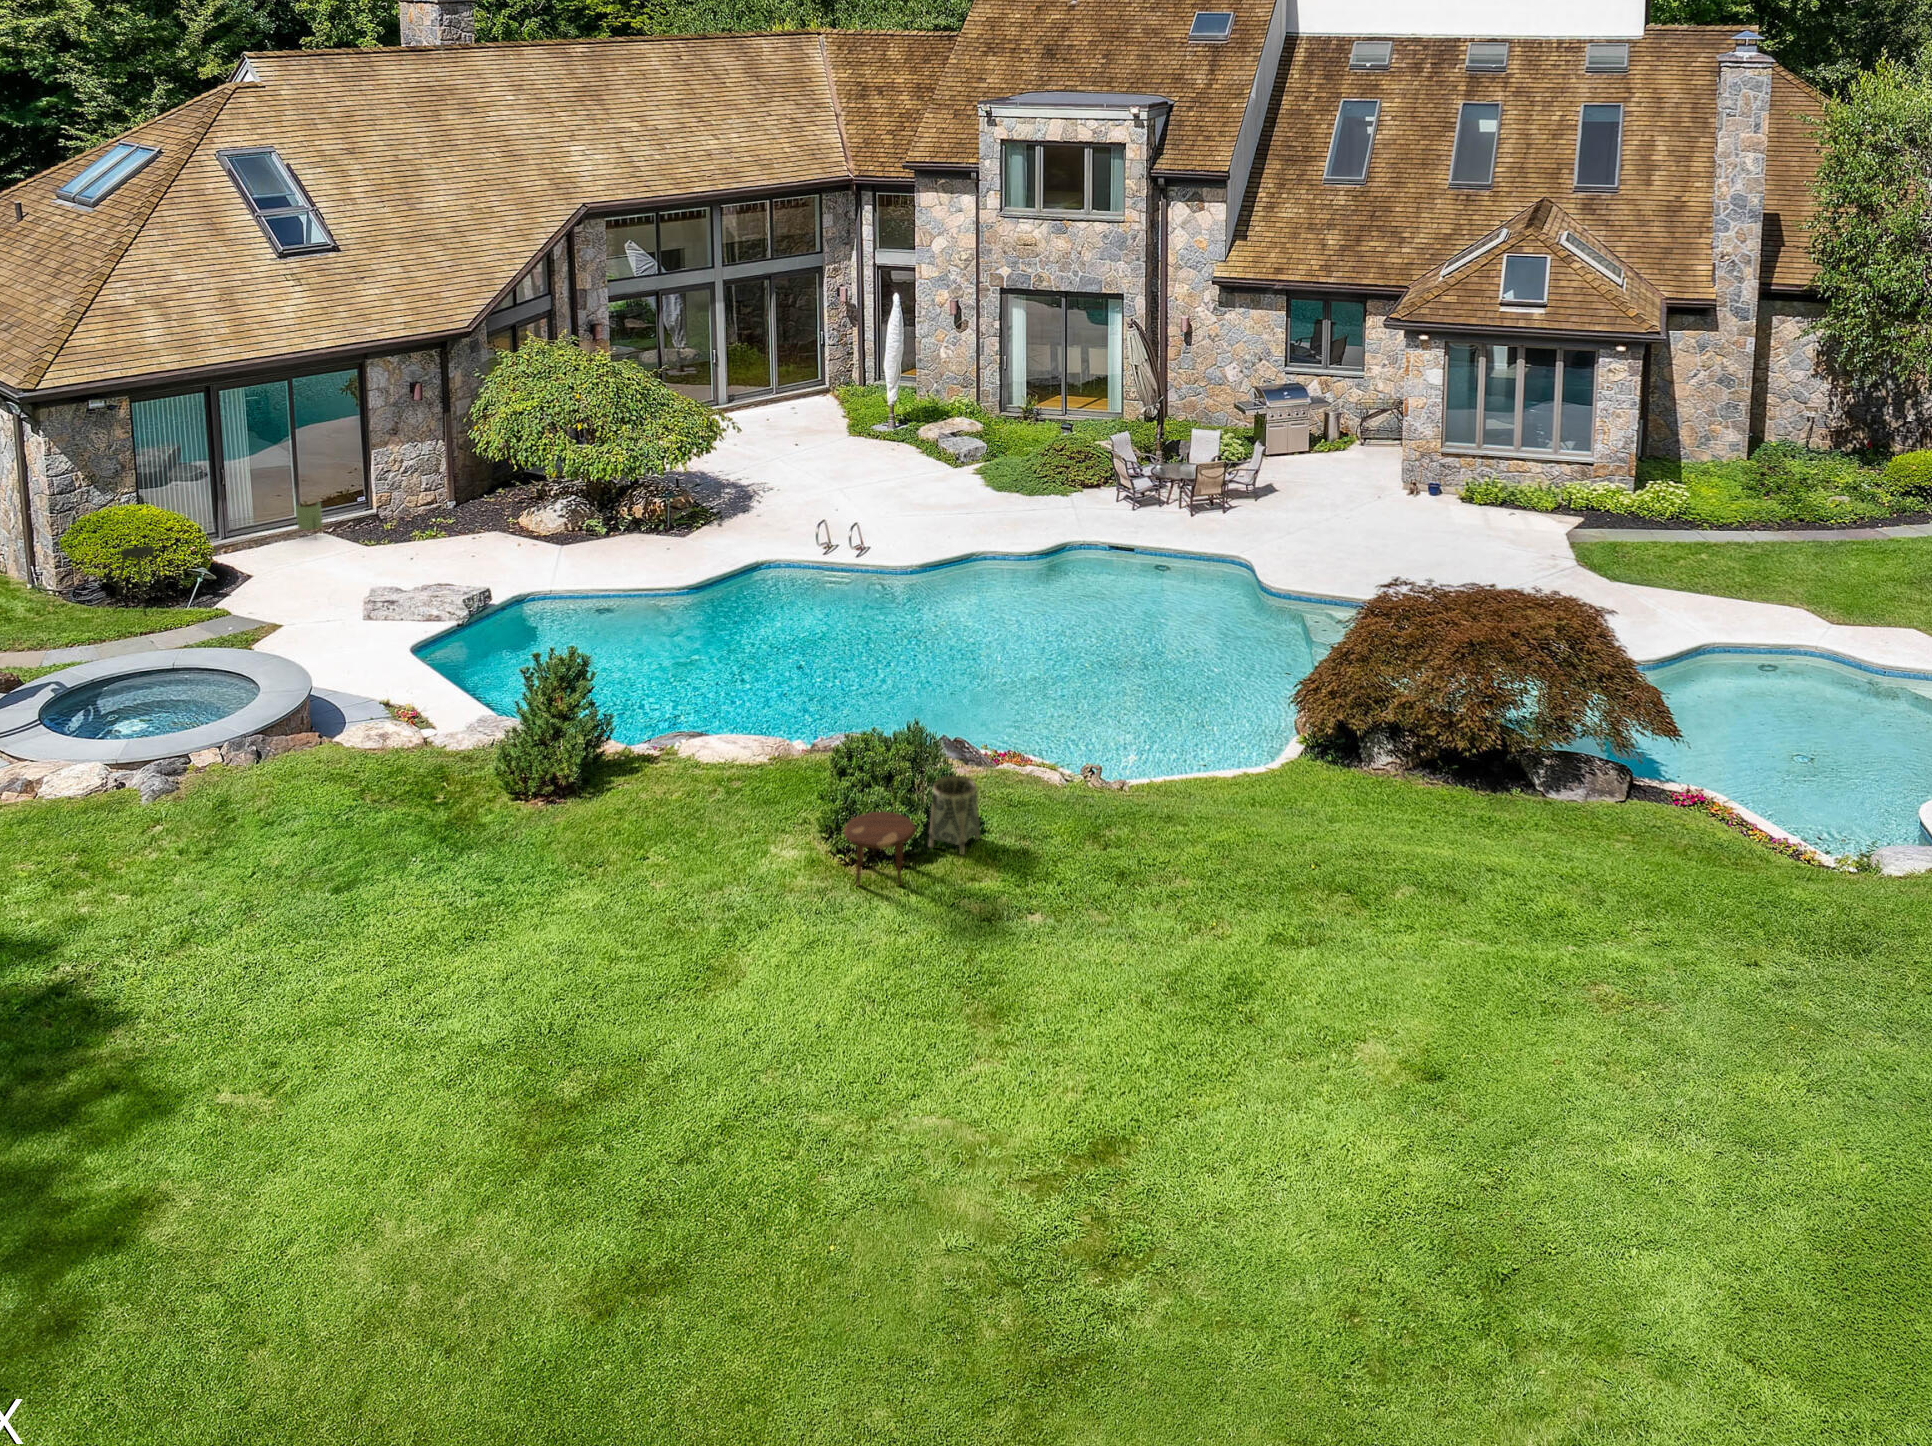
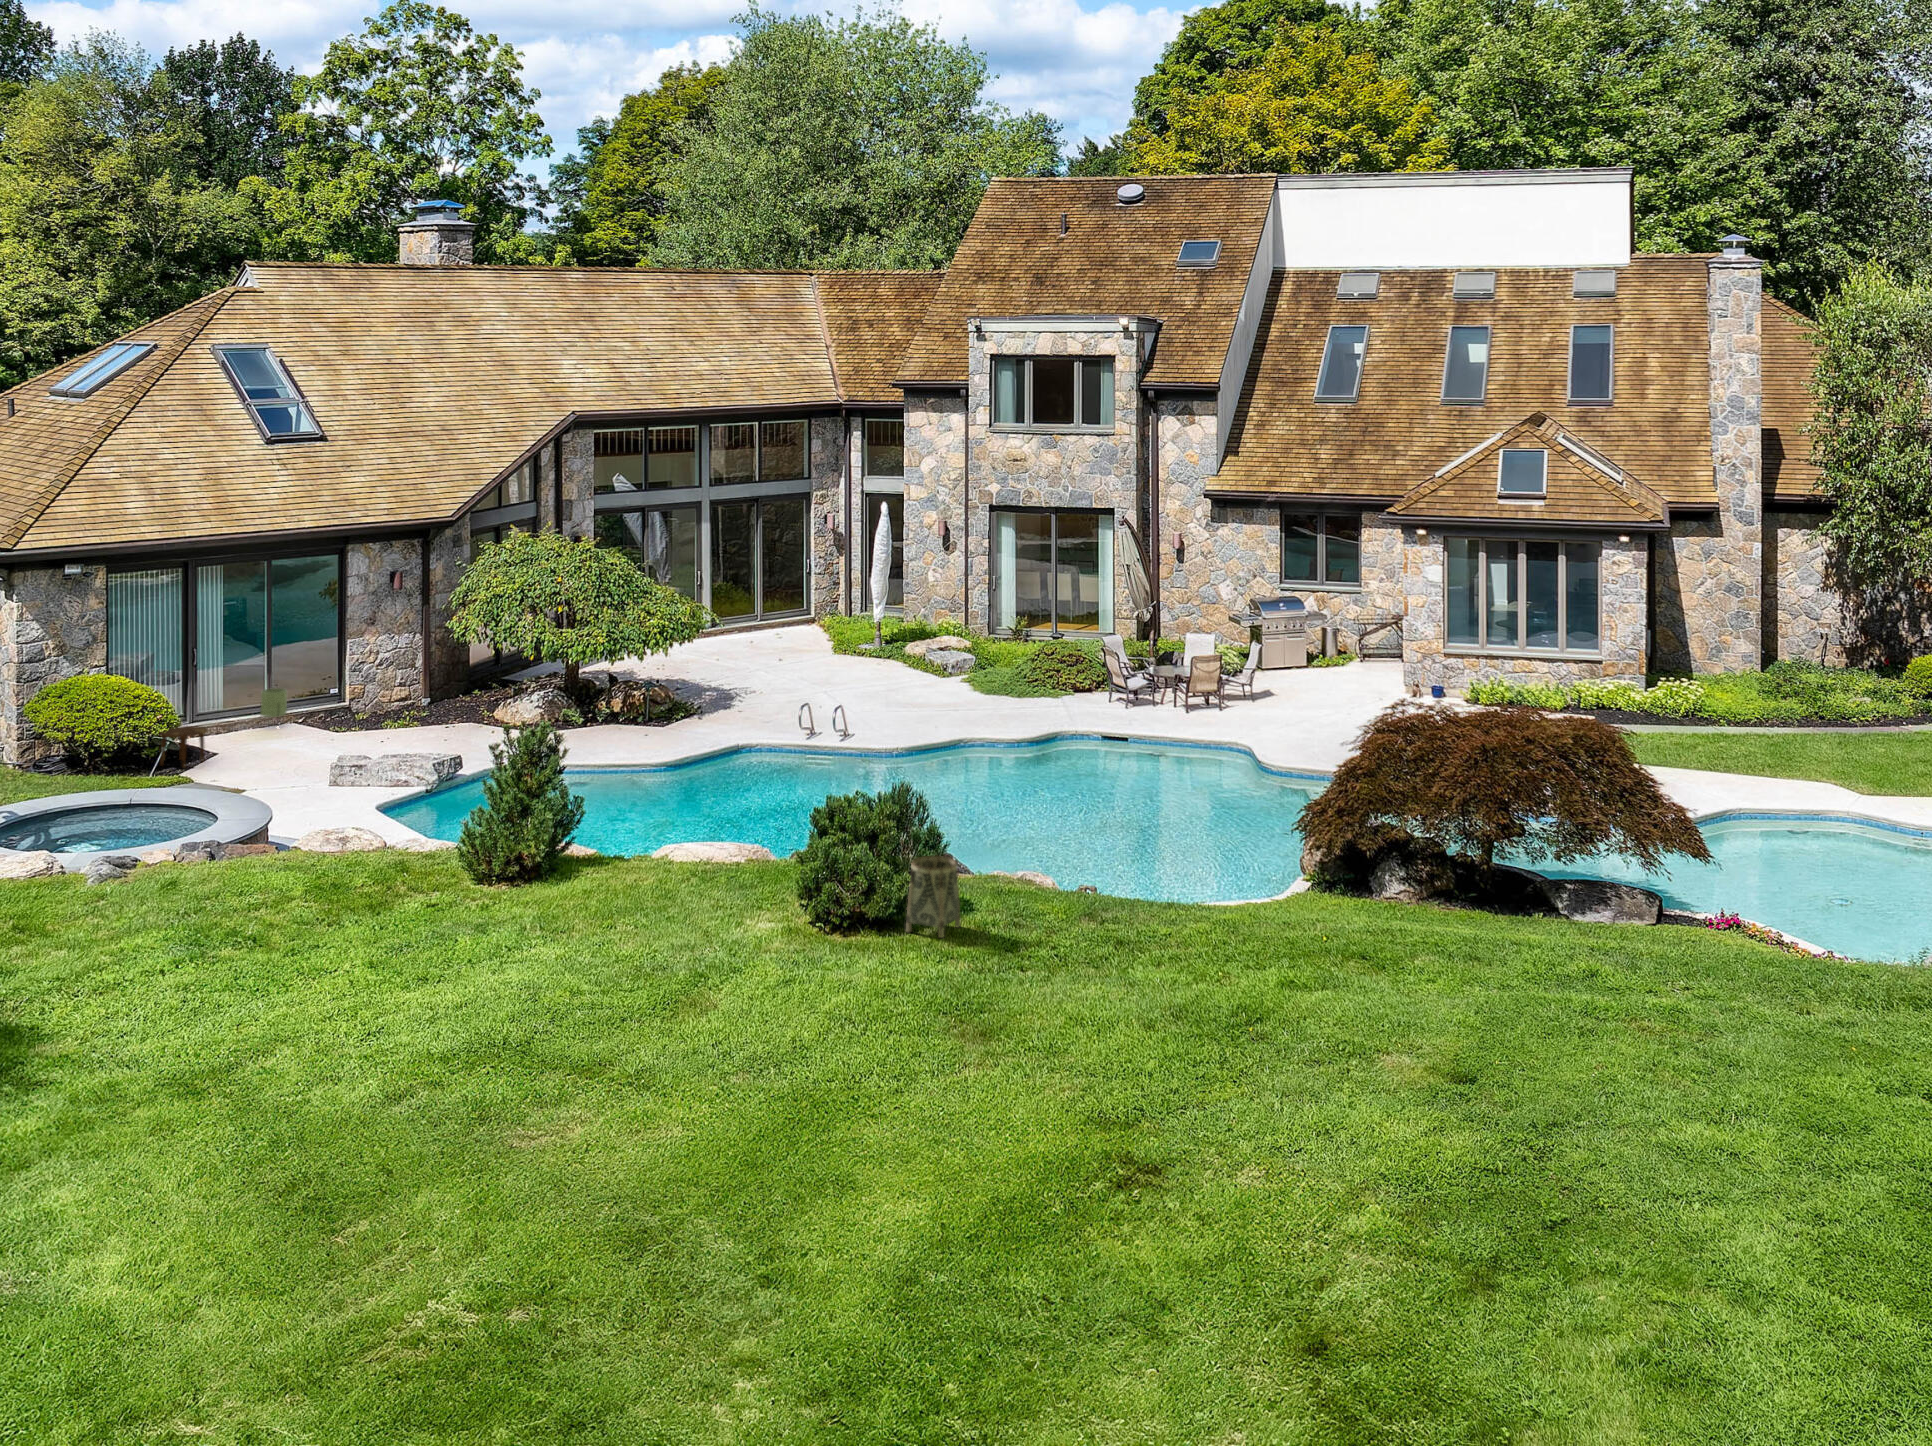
stool: present [115,546,168,615] -> none [66,708,122,781]
side table: present [844,812,916,886] -> present [159,726,208,767]

